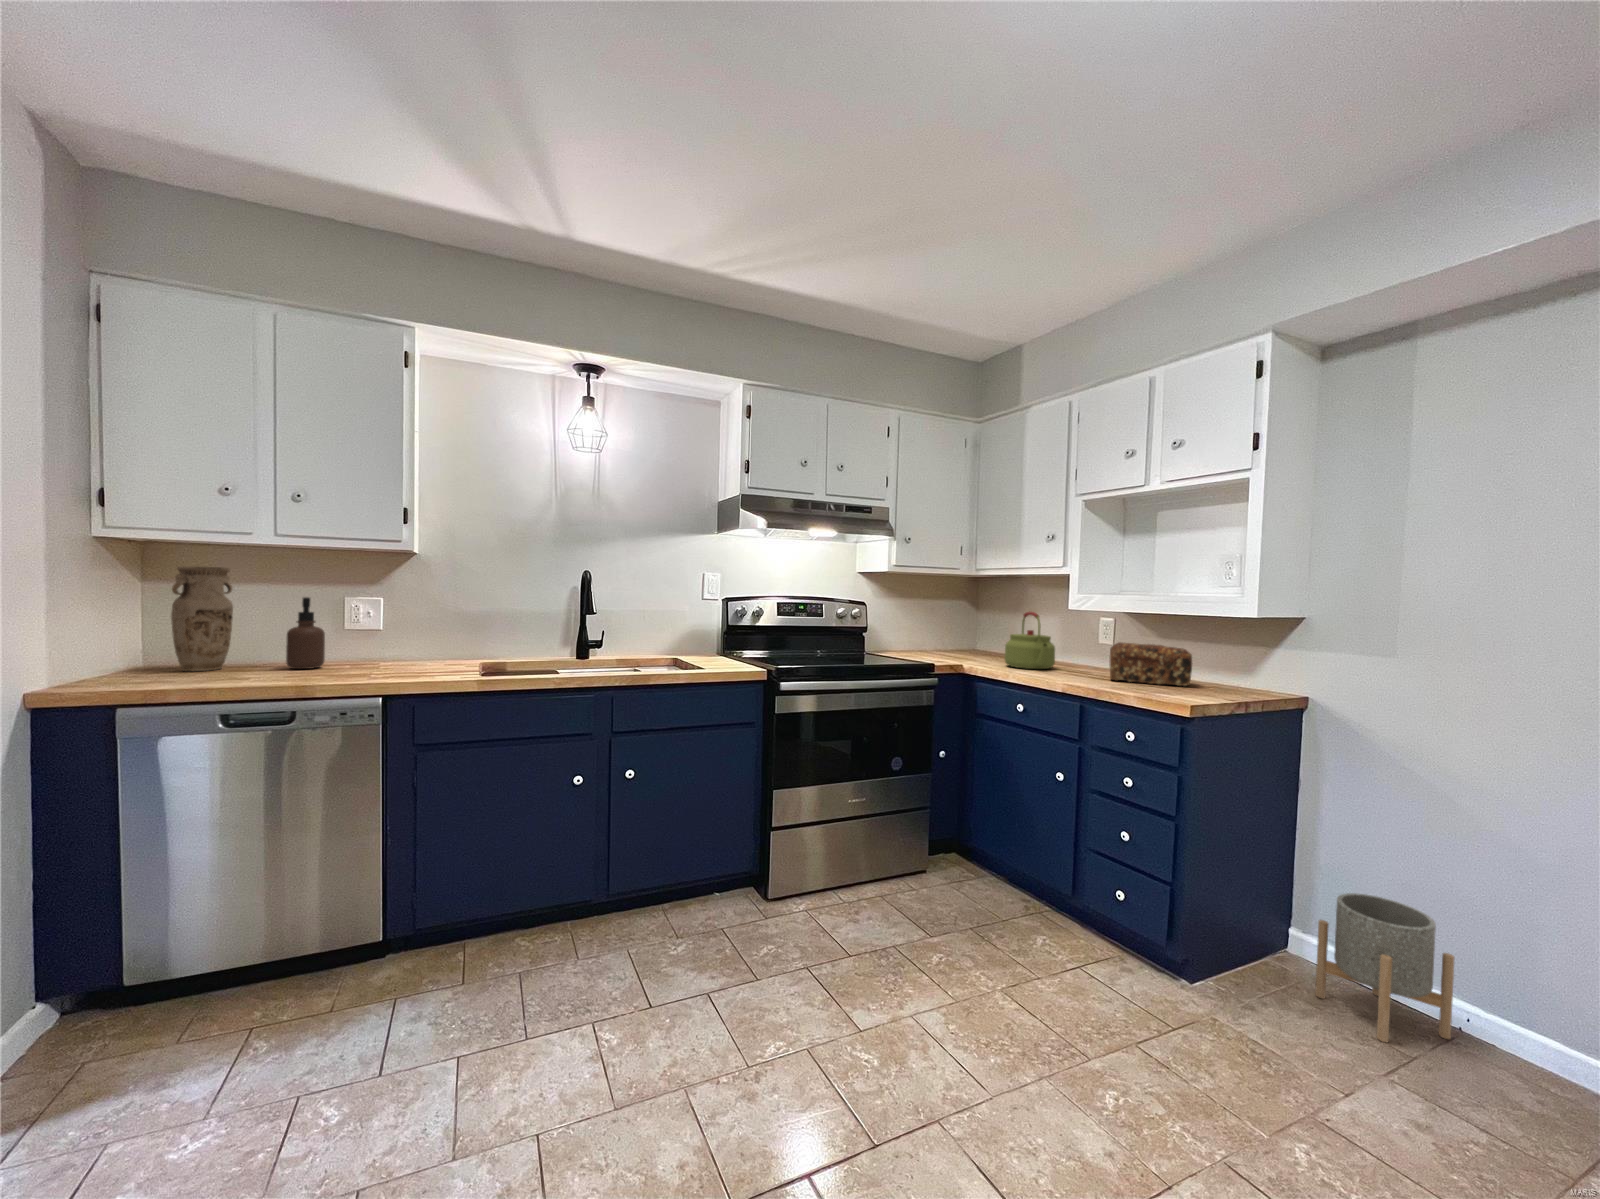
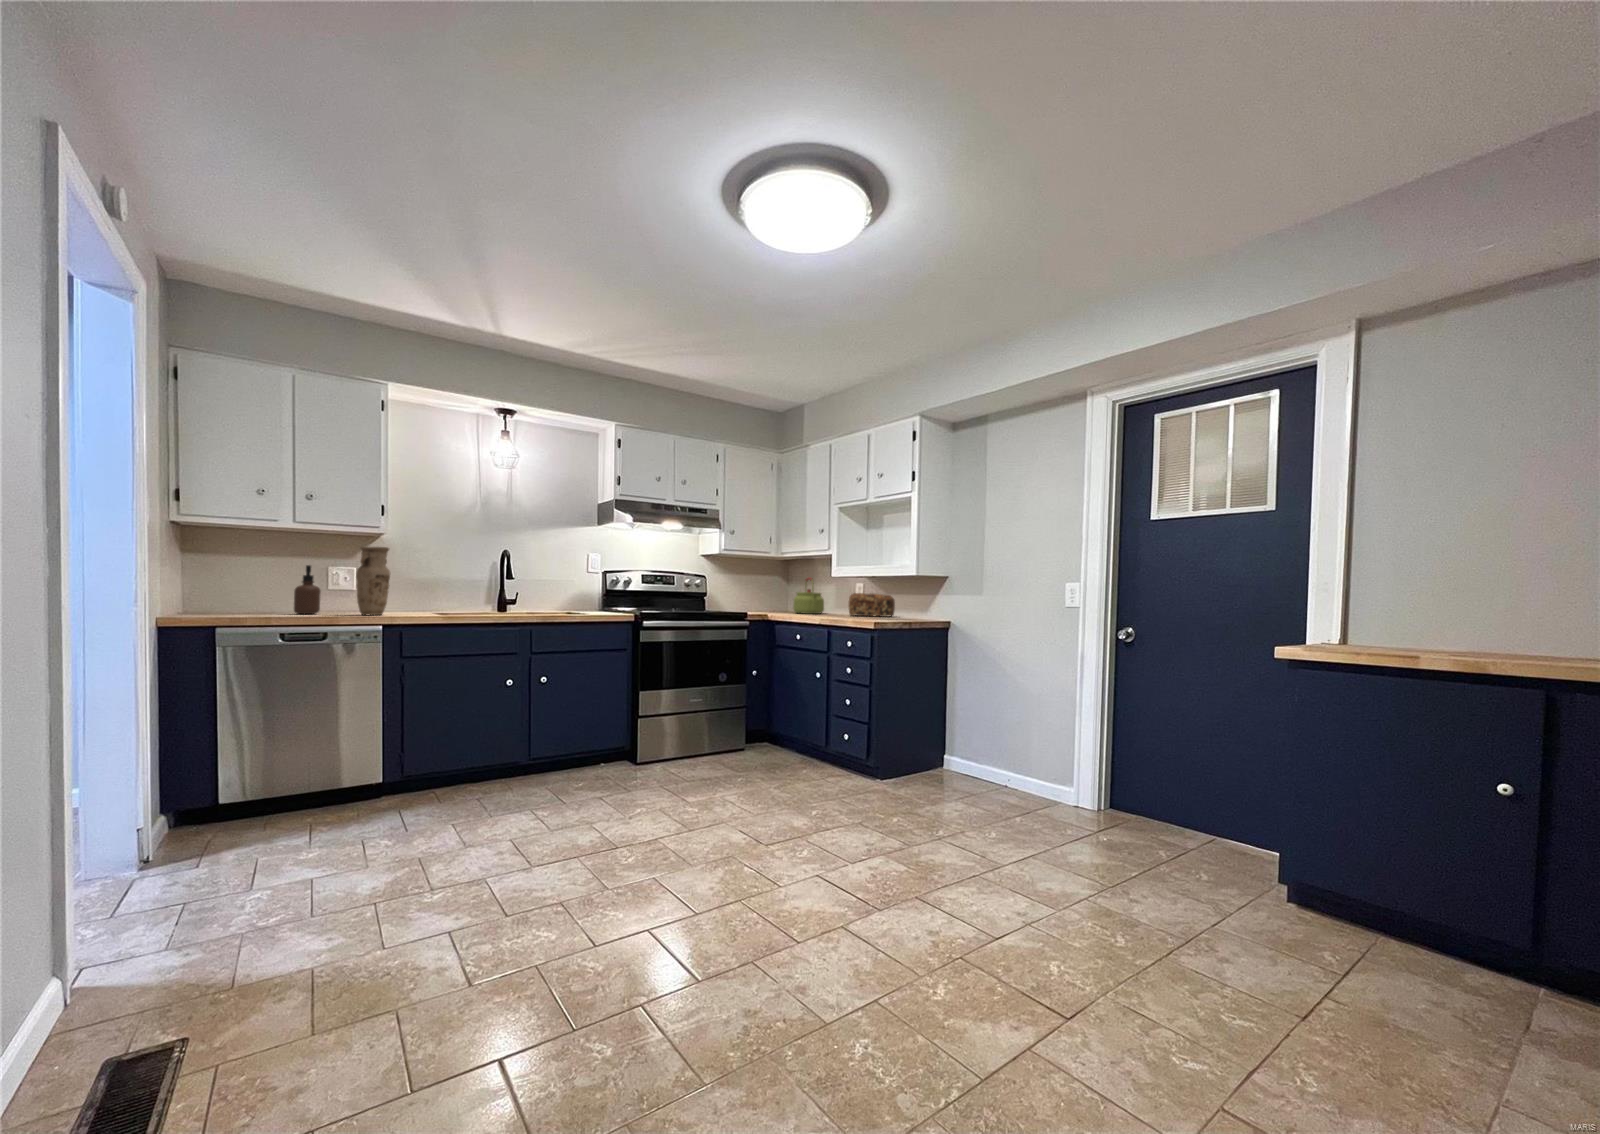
vase: present [171,566,233,671] -> present [356,546,390,615]
planter: present [1315,893,1454,1042] -> none [946,722,1001,790]

